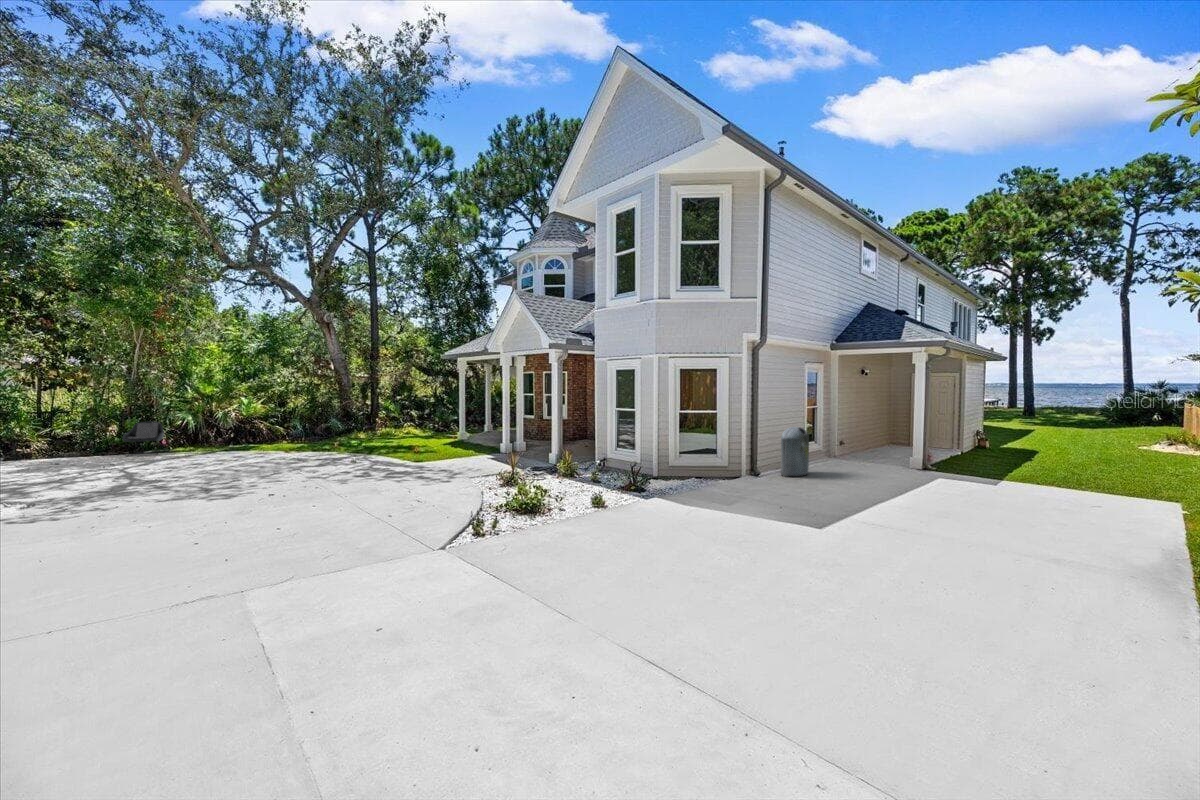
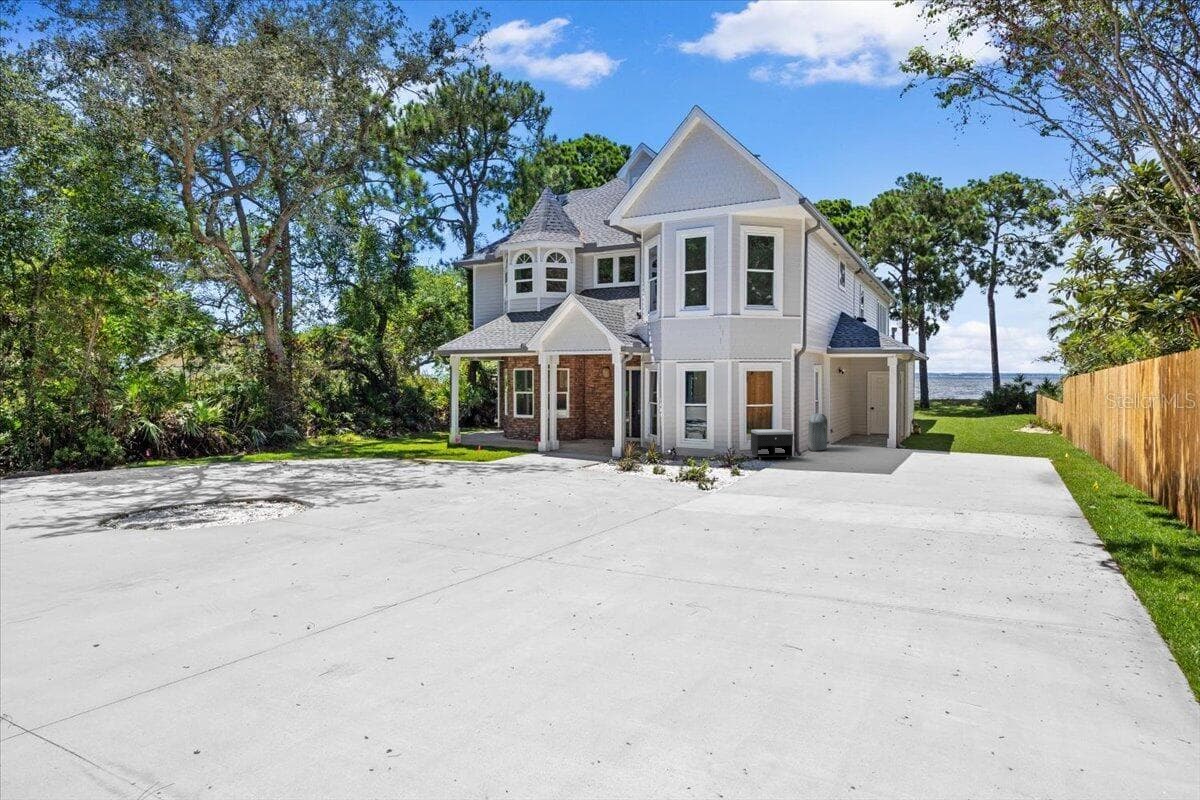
lounge chair: present [123,421,164,455] -> none [160,423,199,461]
storage bench: none [685,445,734,486] -> present [751,429,793,459]

